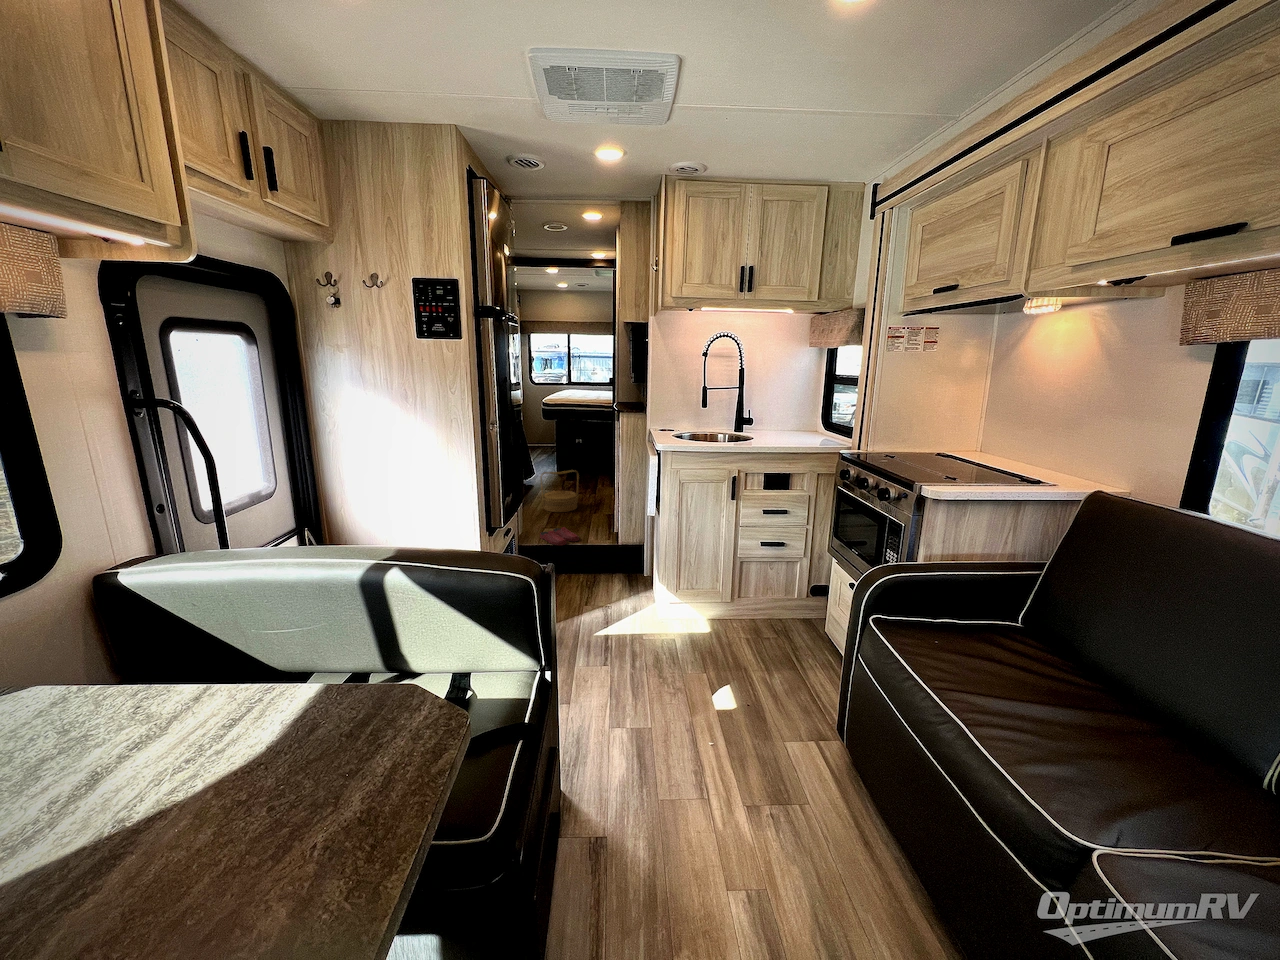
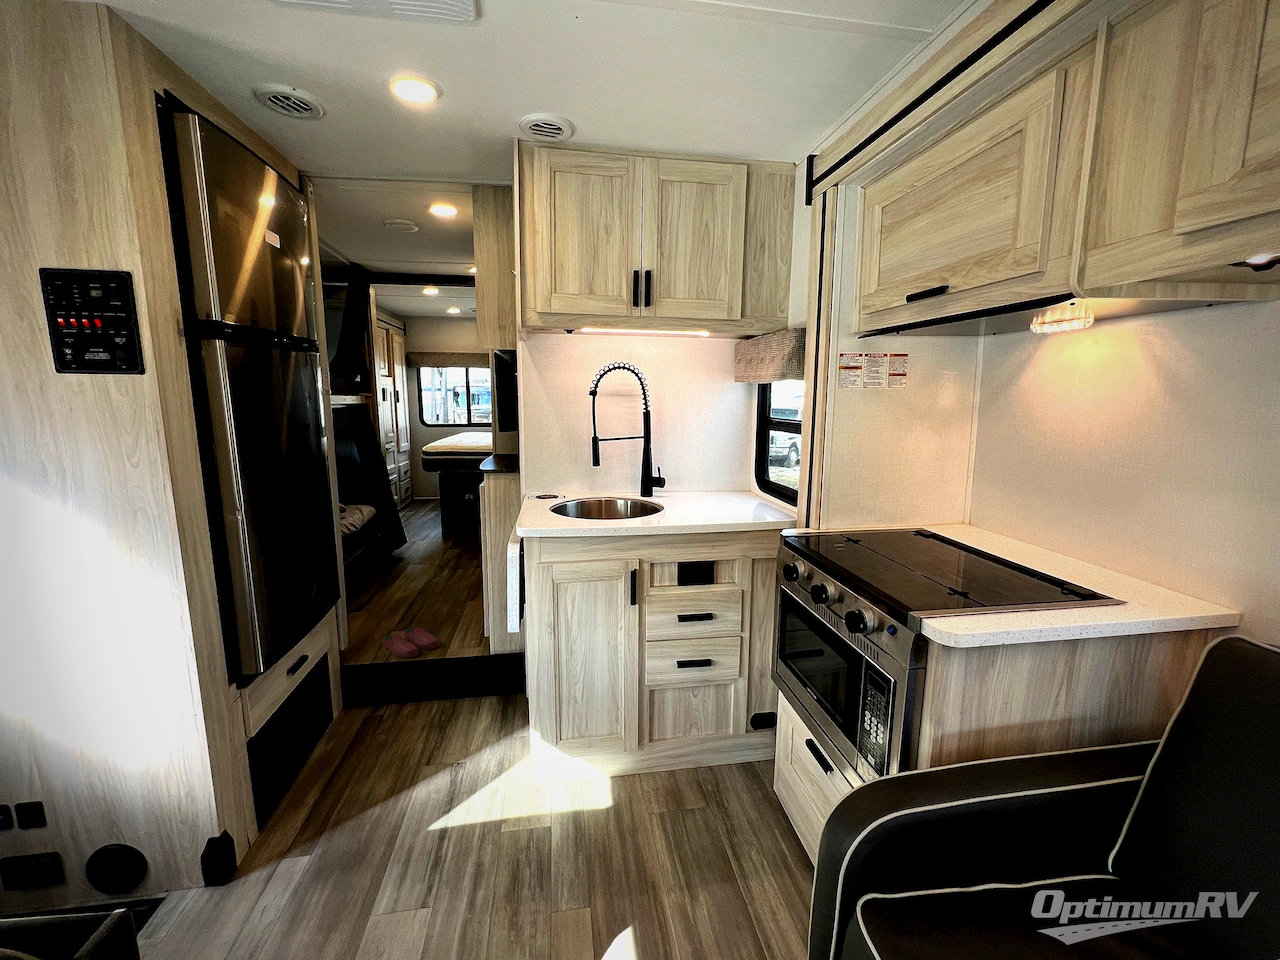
basket: present [541,470,579,512] -> none [397,539,452,598]

